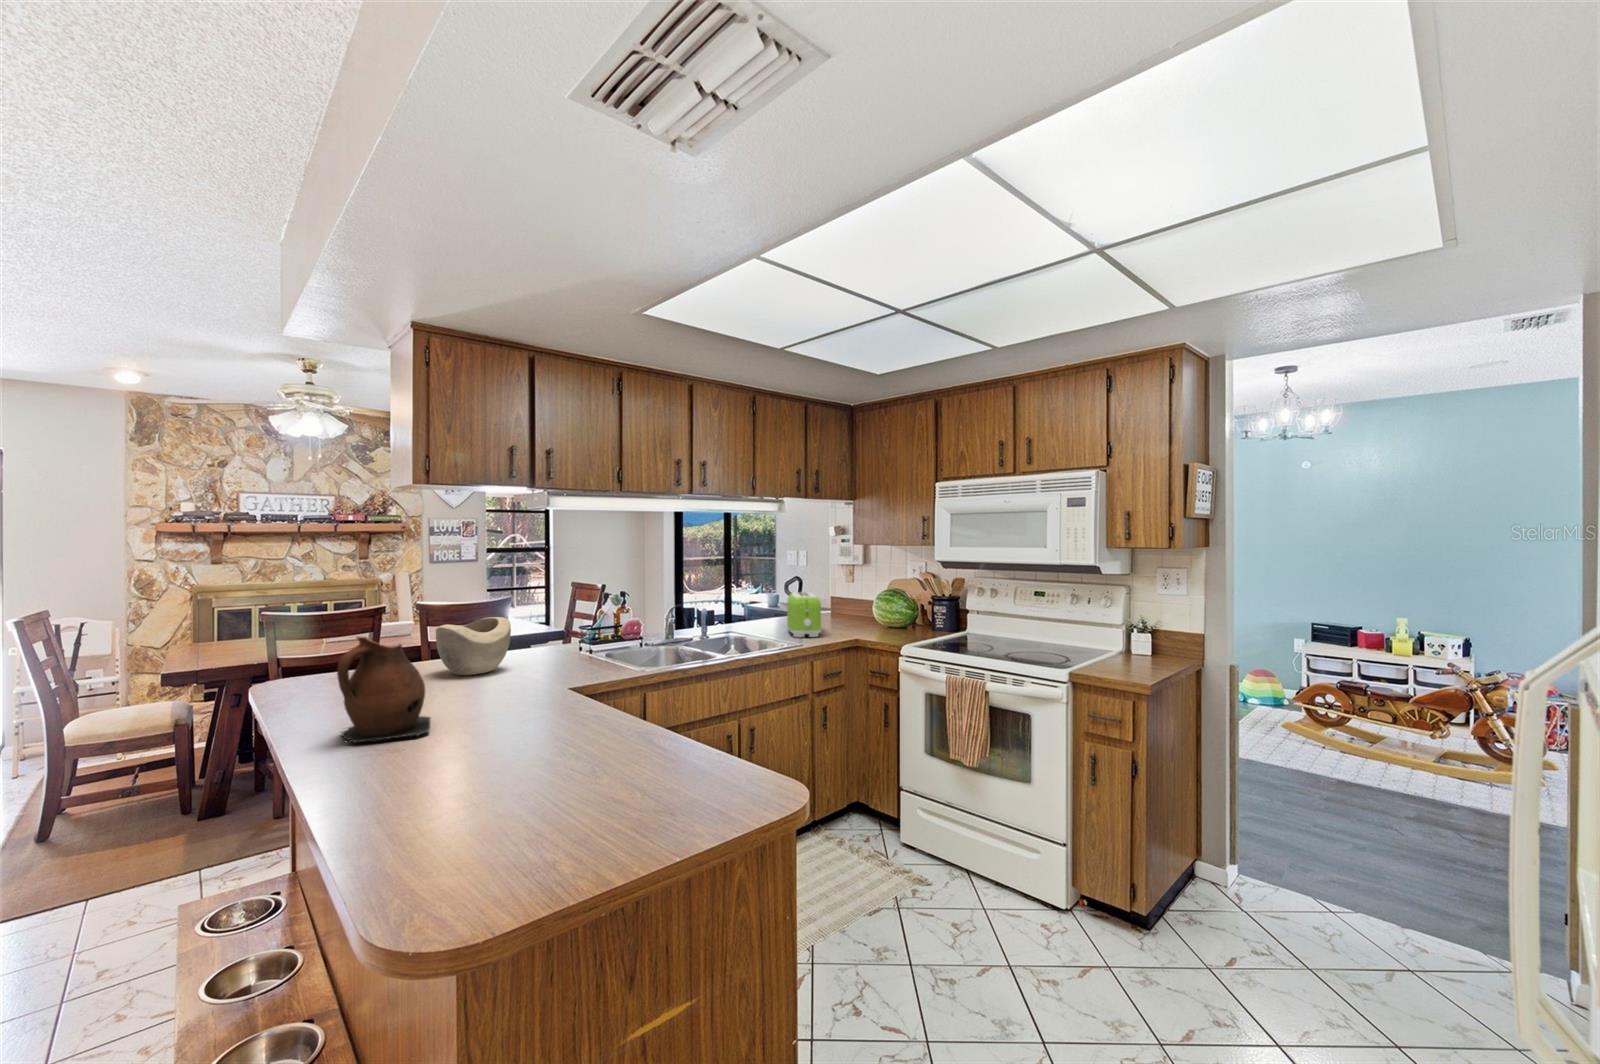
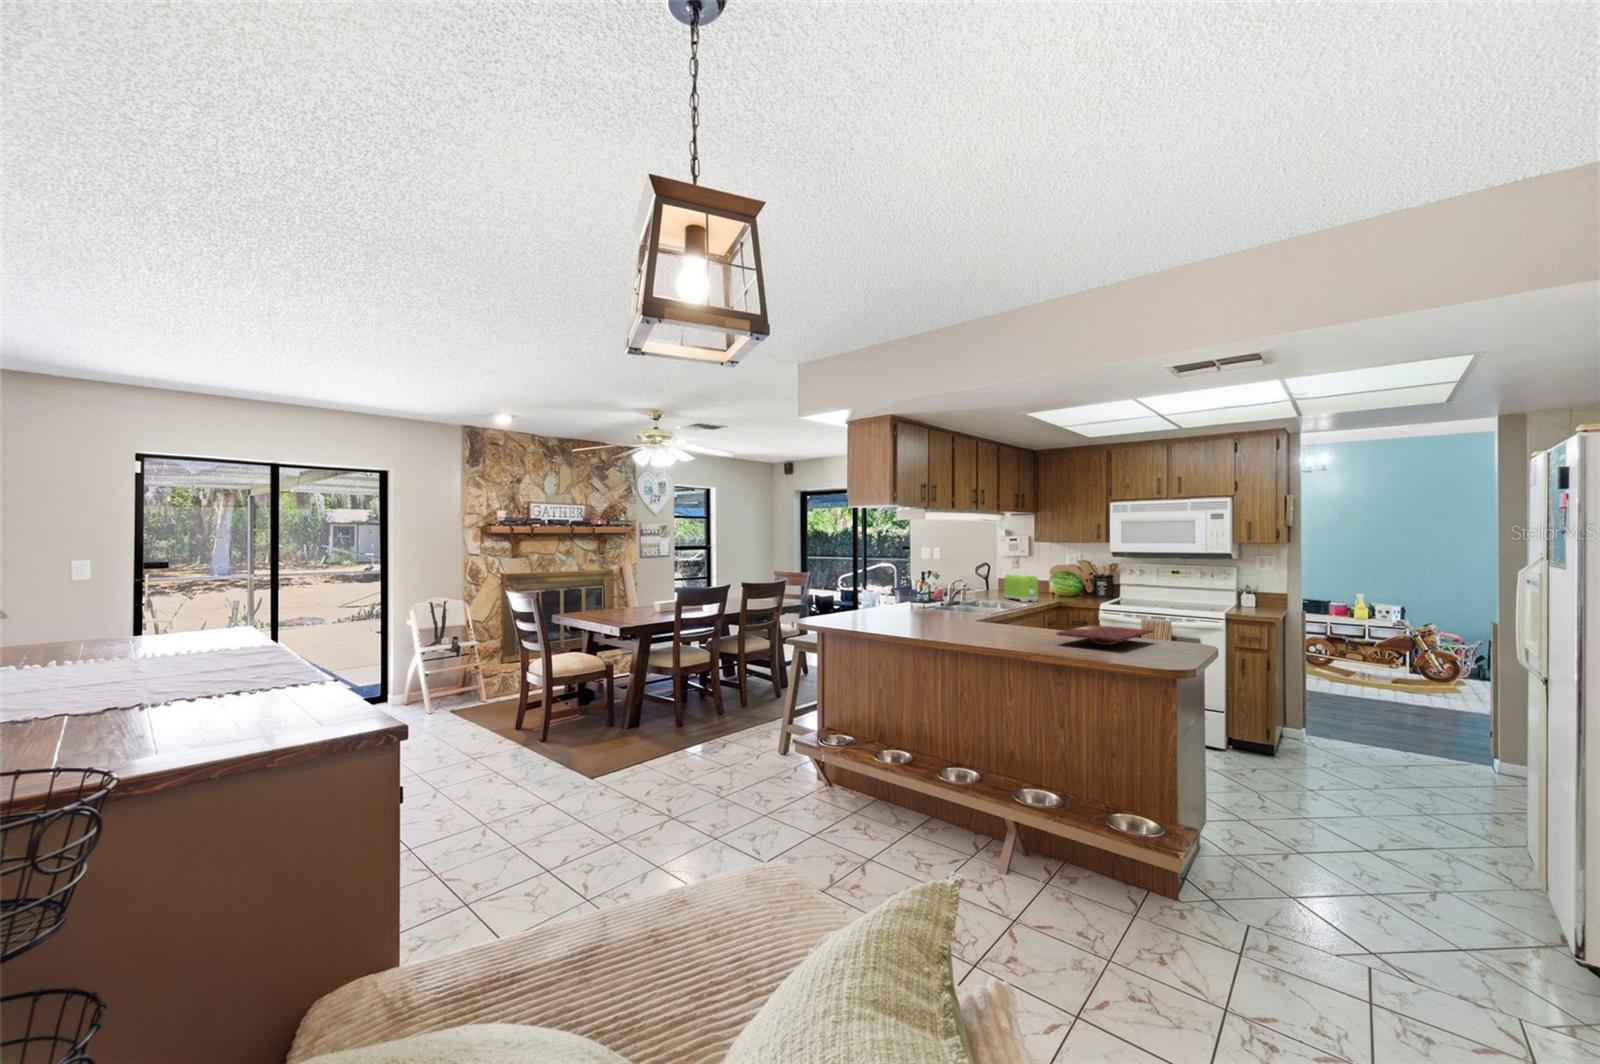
decorative bowl: present [436,617,511,675] -> none [885,584,924,617]
ceramic pitcher: present [337,636,430,742] -> none [946,585,993,635]
cutting board: none [390,731,644,822] -> present [1057,625,1153,645]

